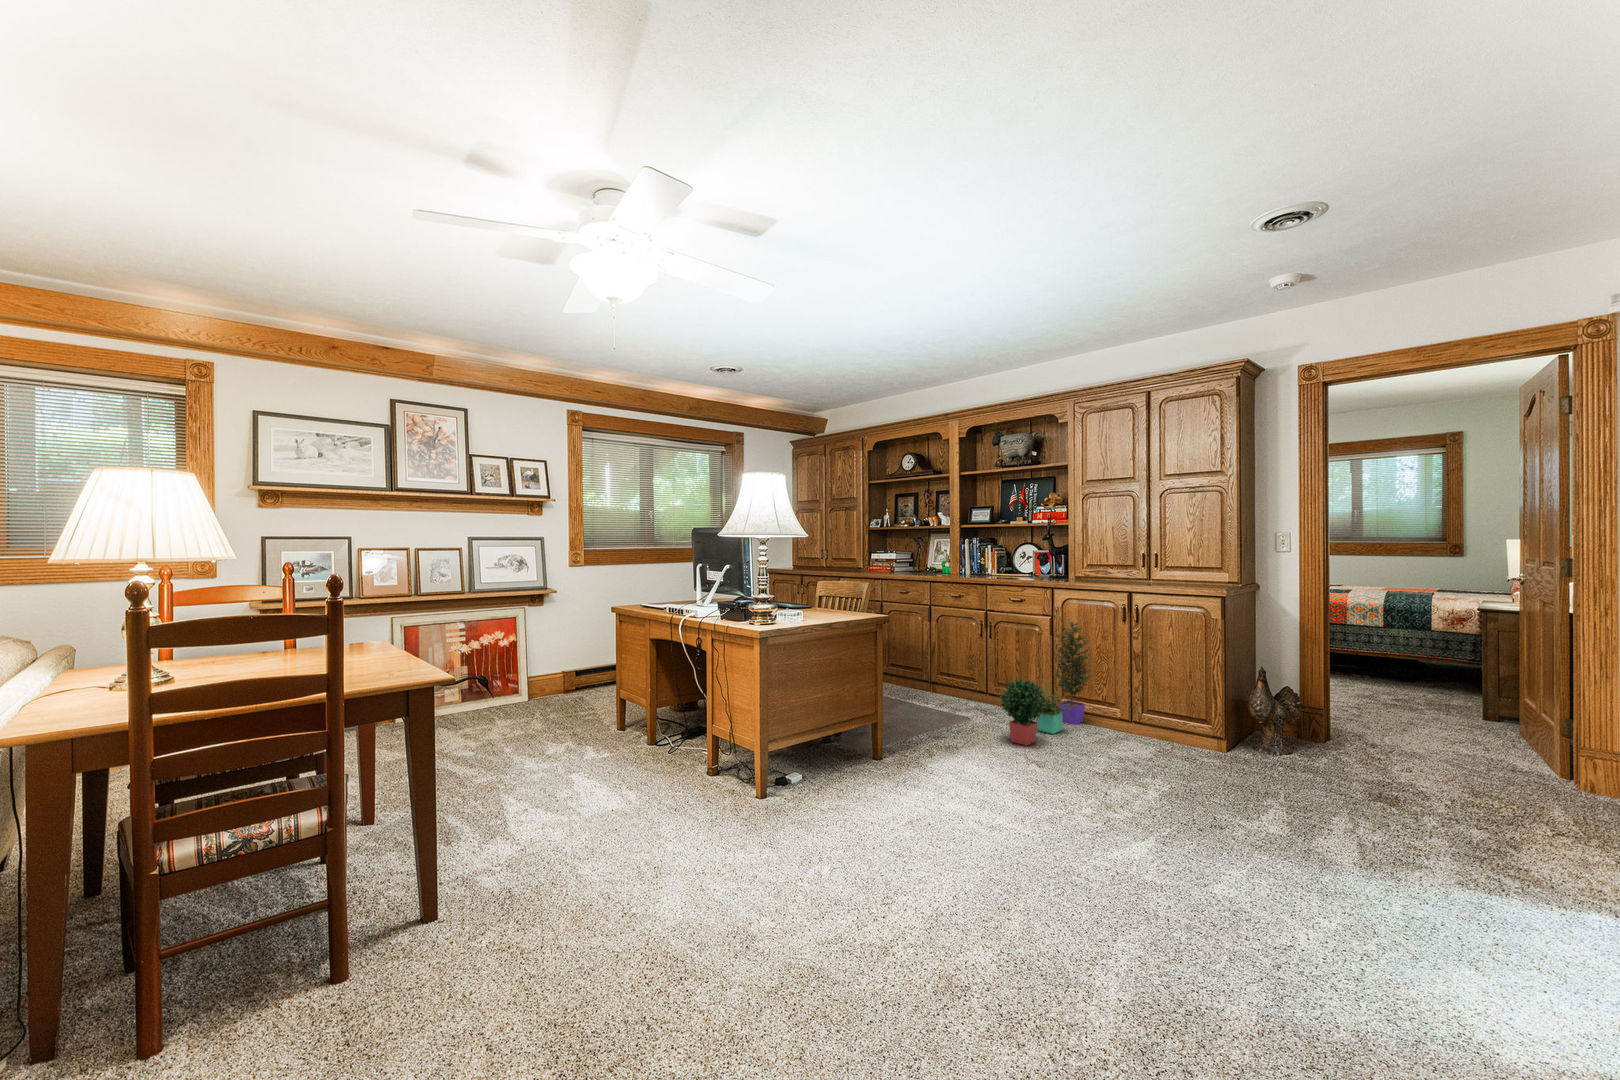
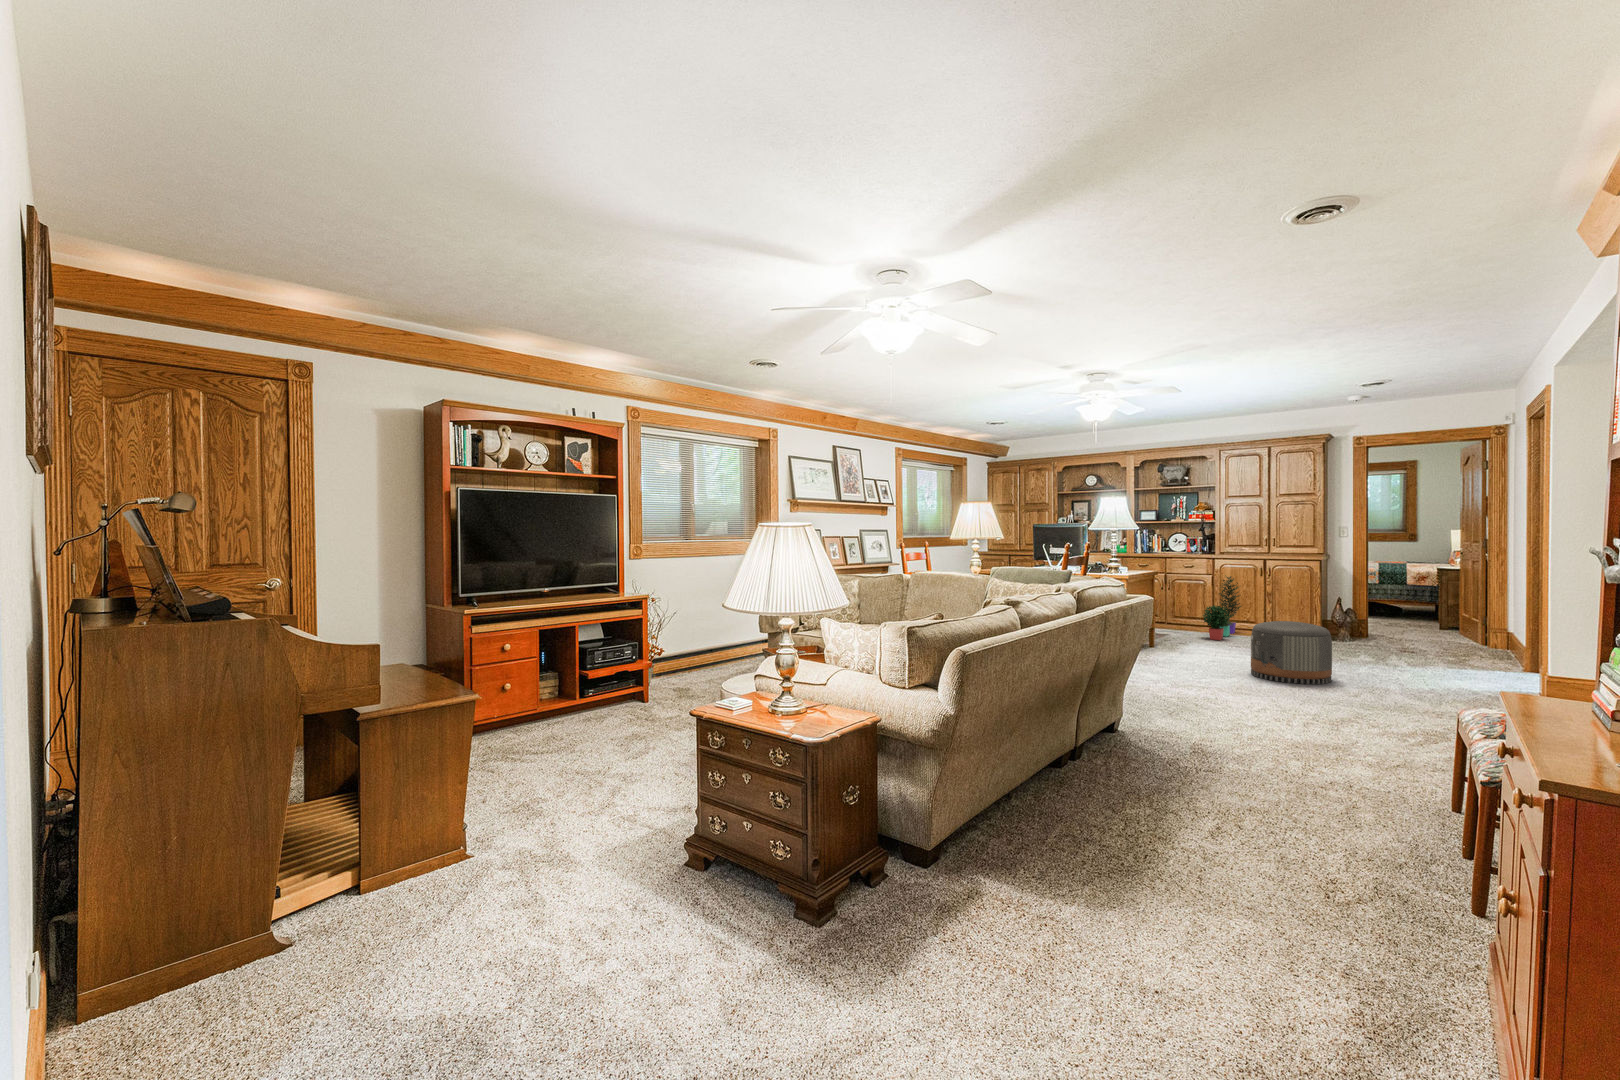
pouf: none [916,773,1093,980] -> present [1251,621,1332,684]

